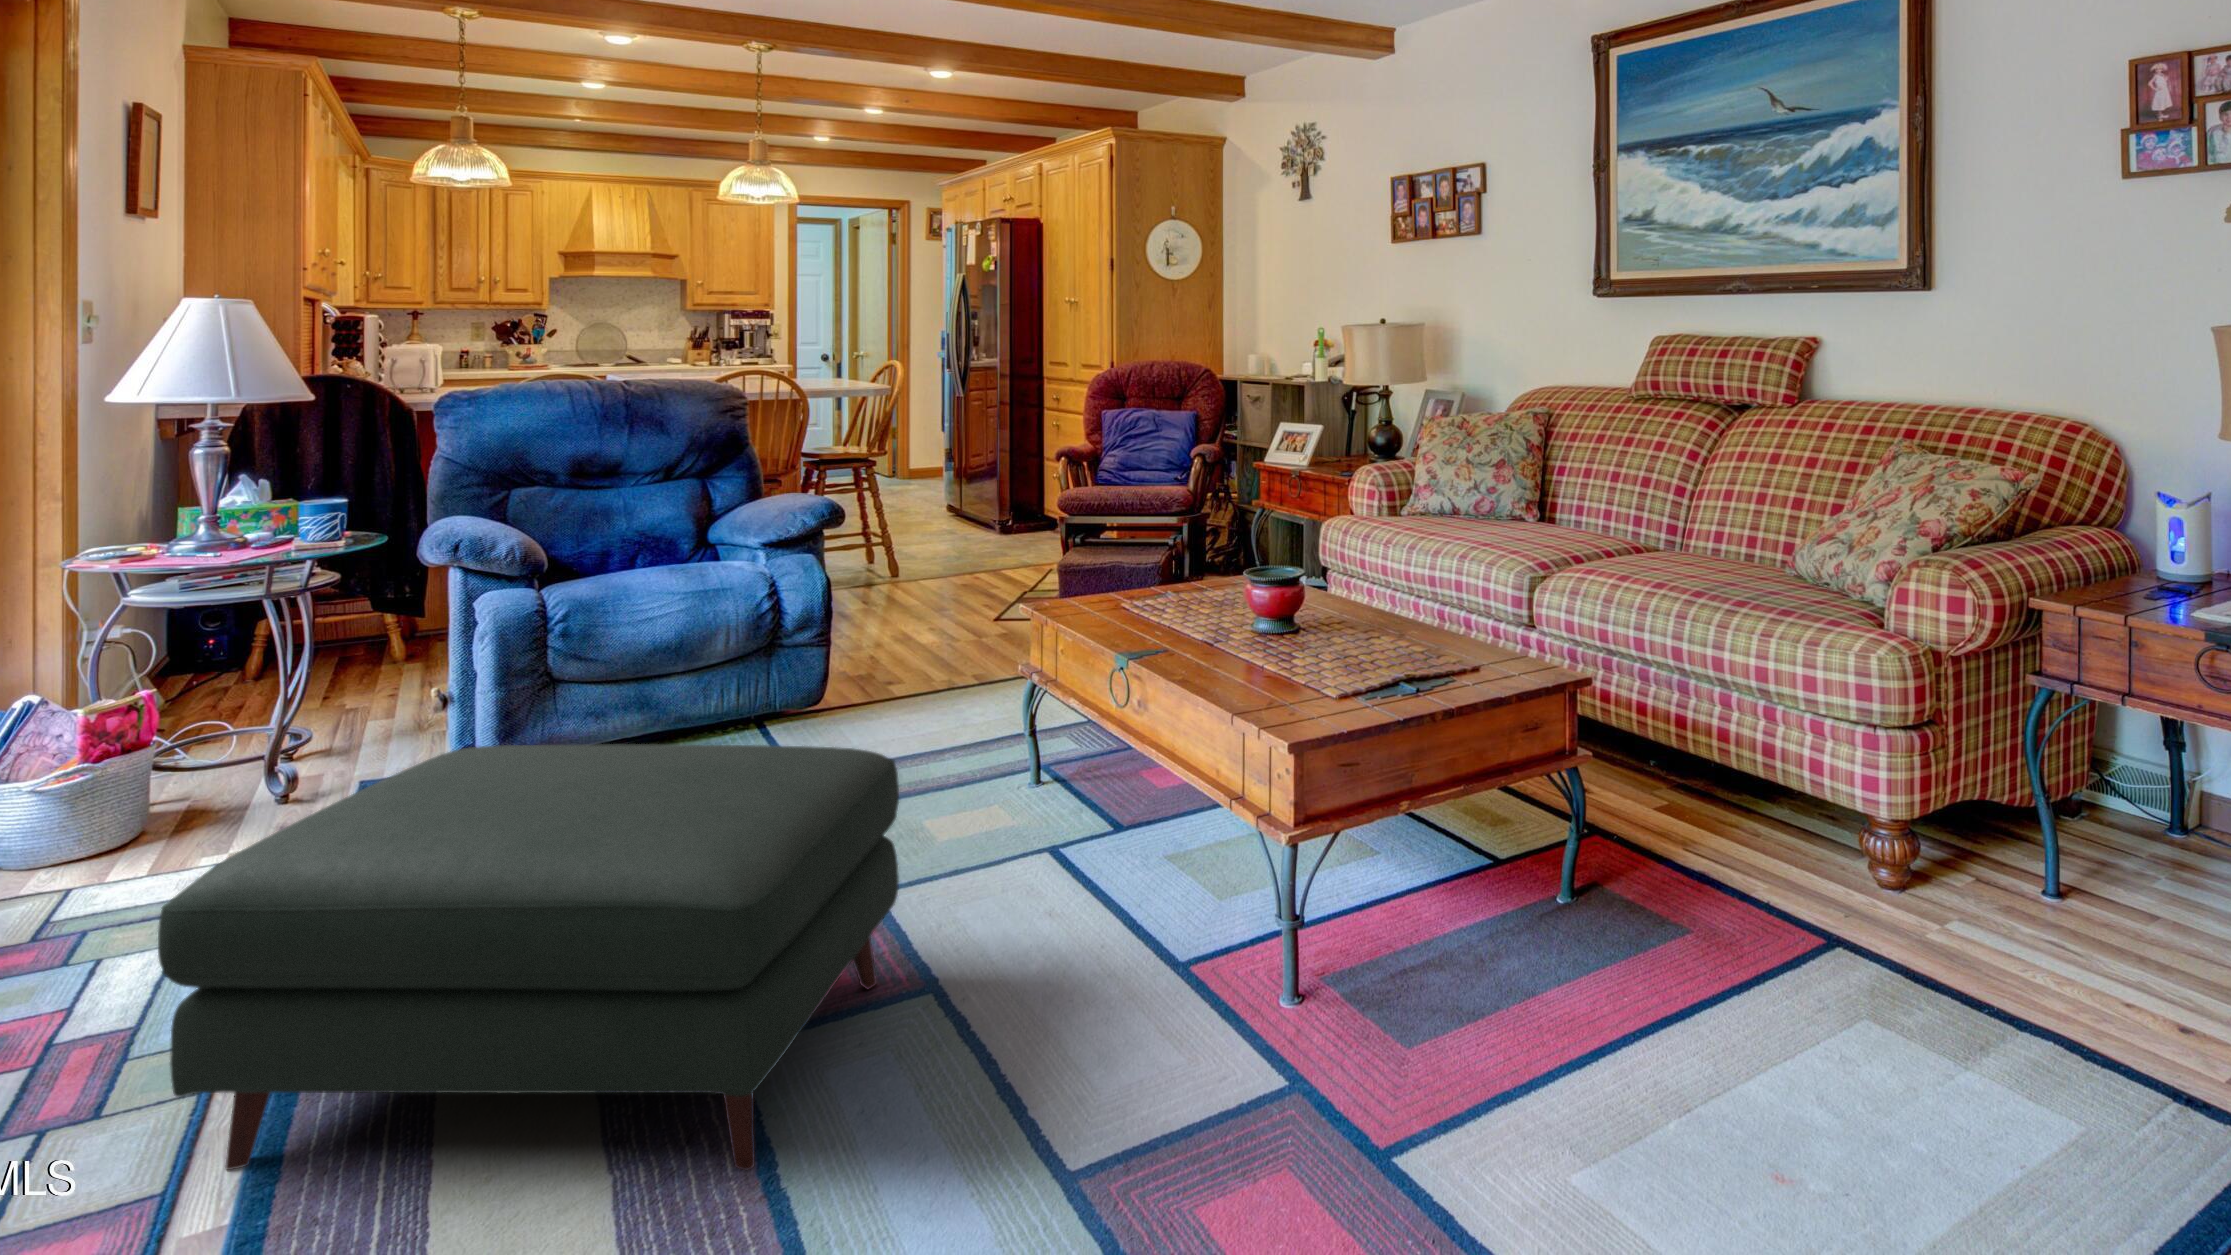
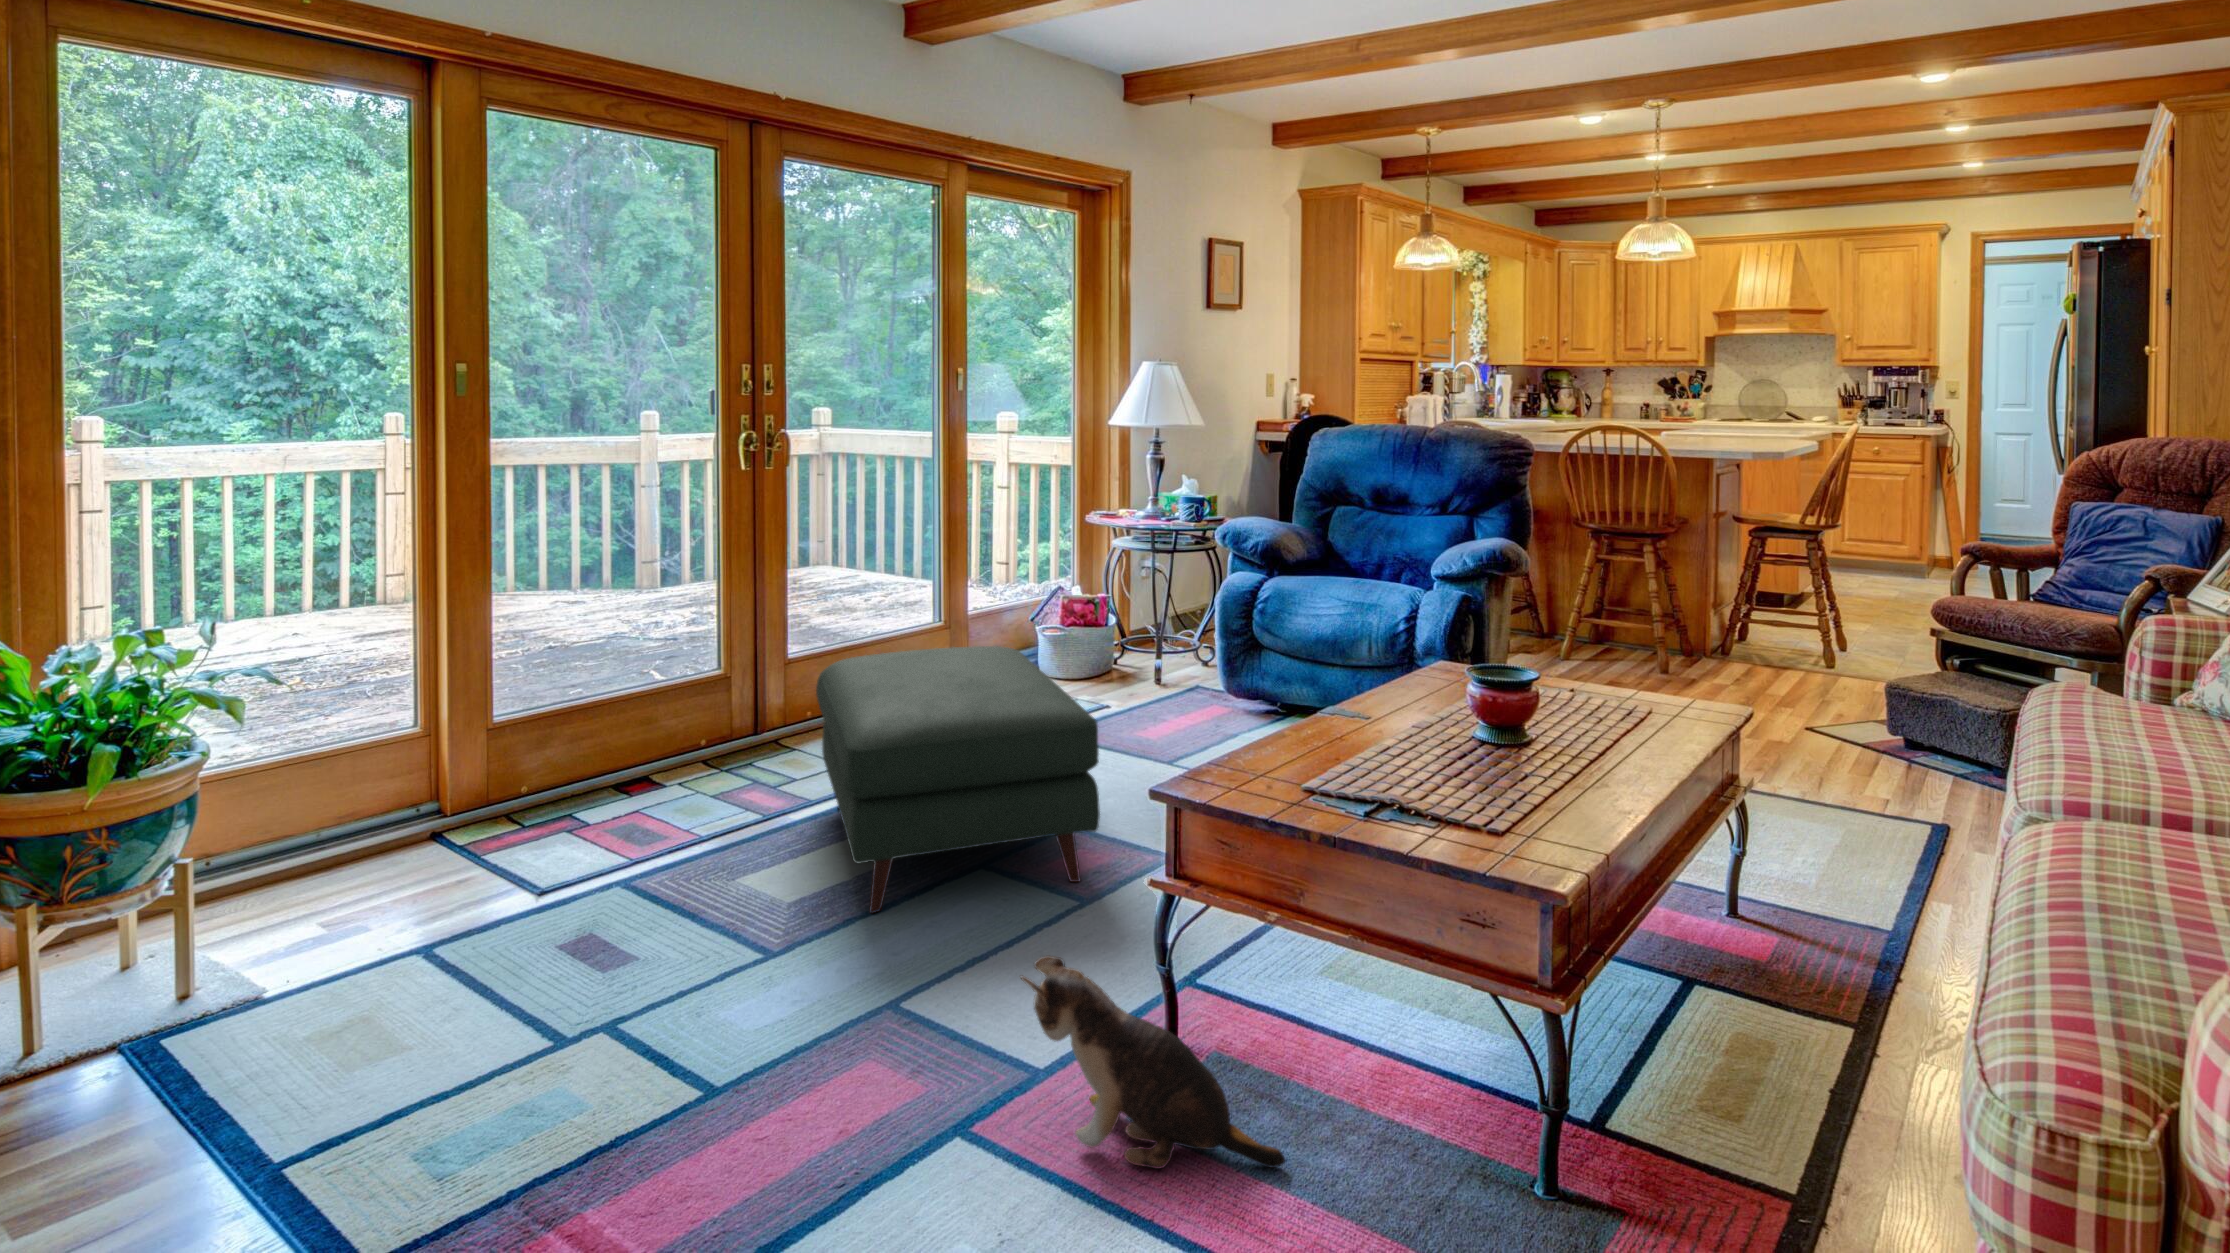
plush toy: none [1337,916,1511,1076] -> present [1021,956,1285,1169]

